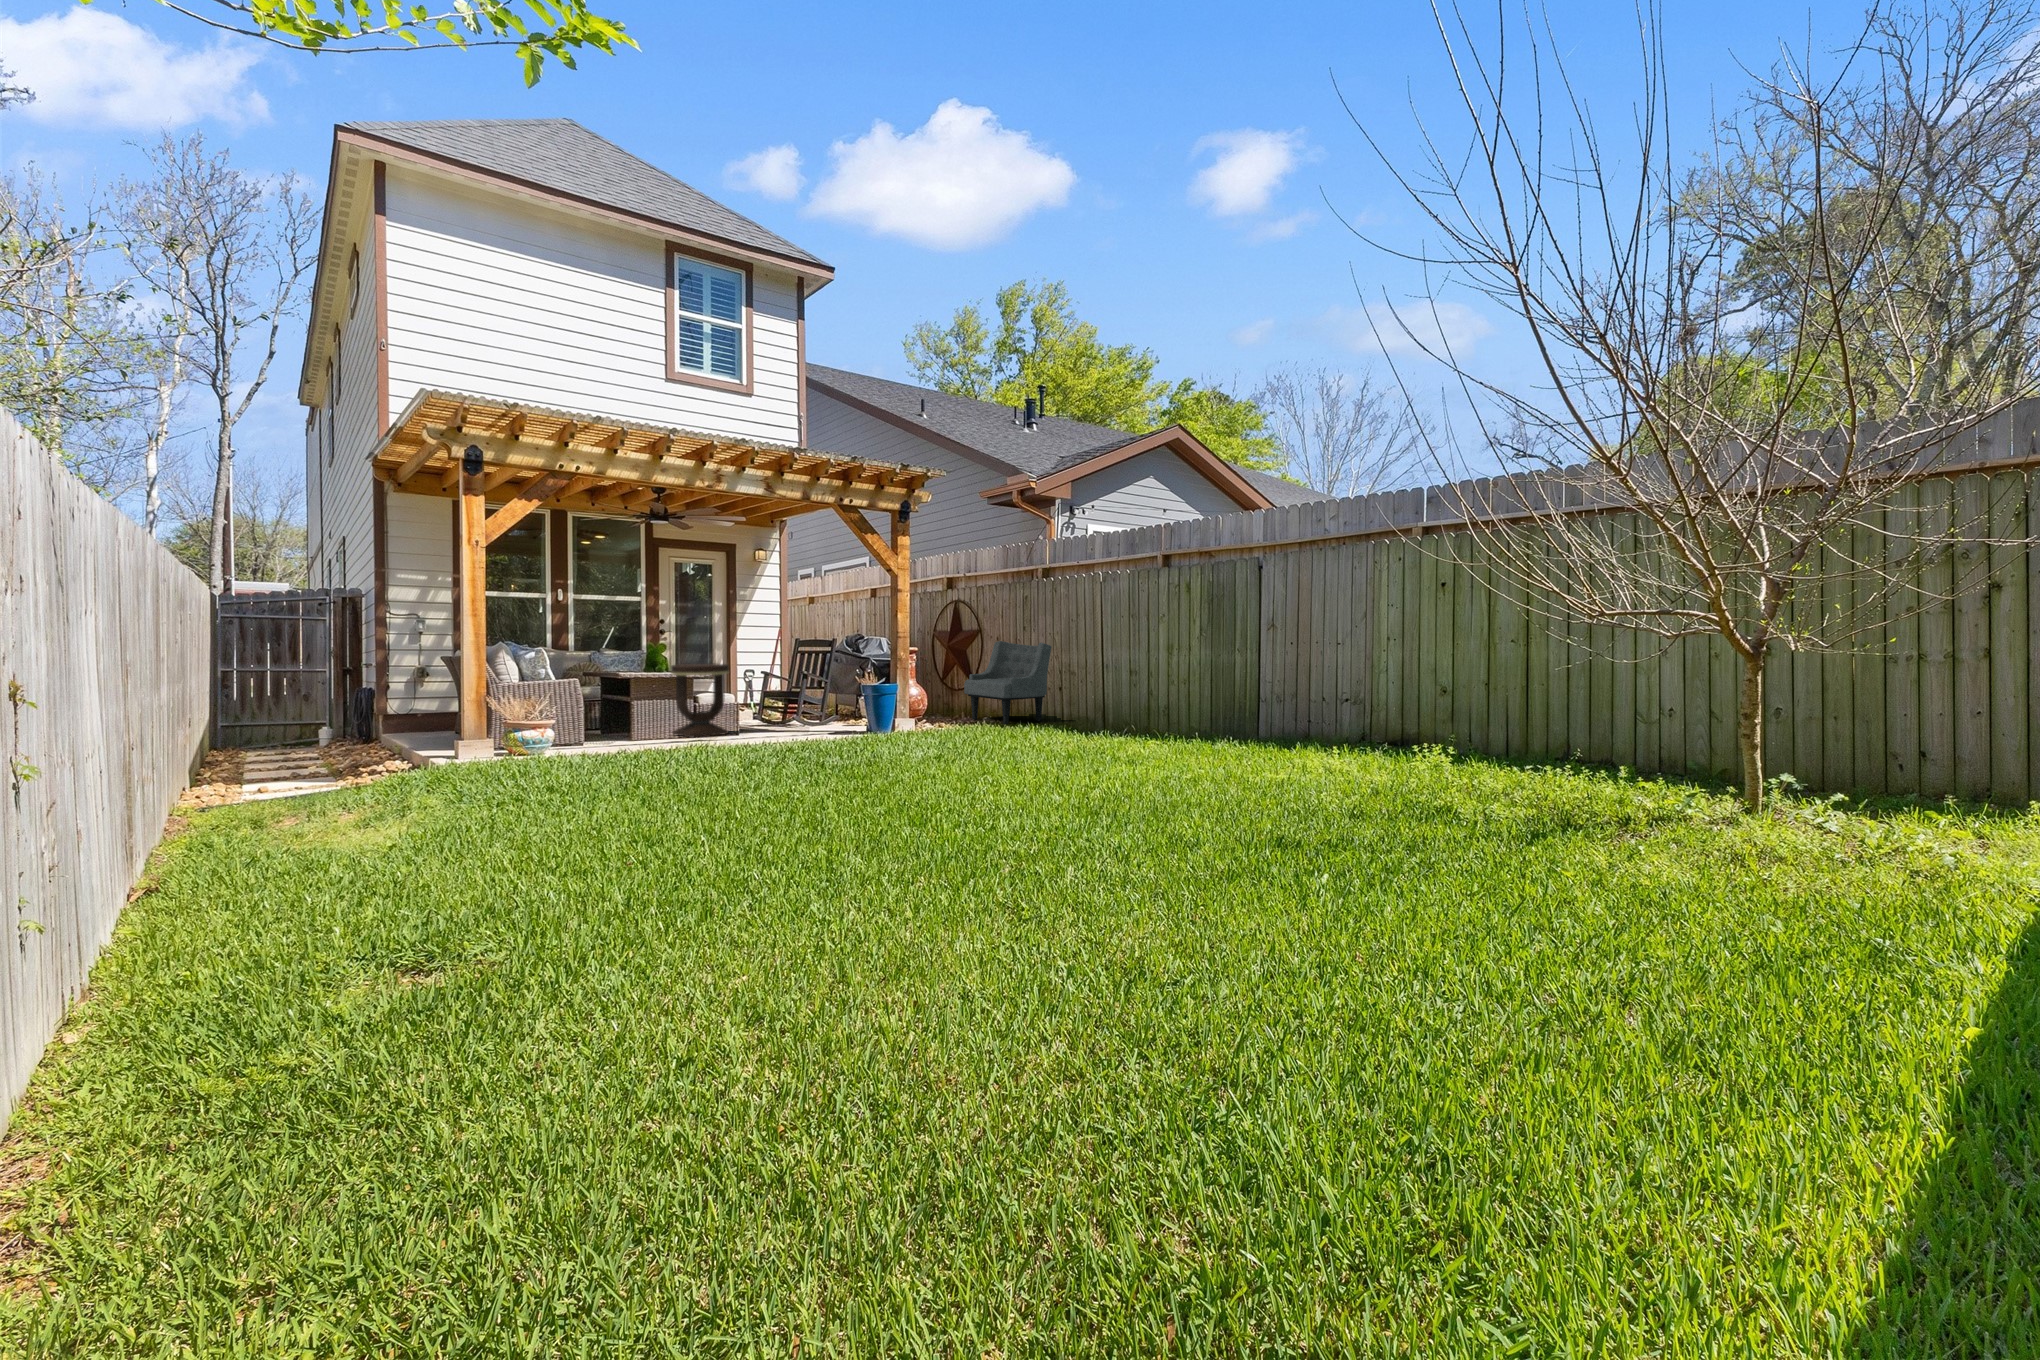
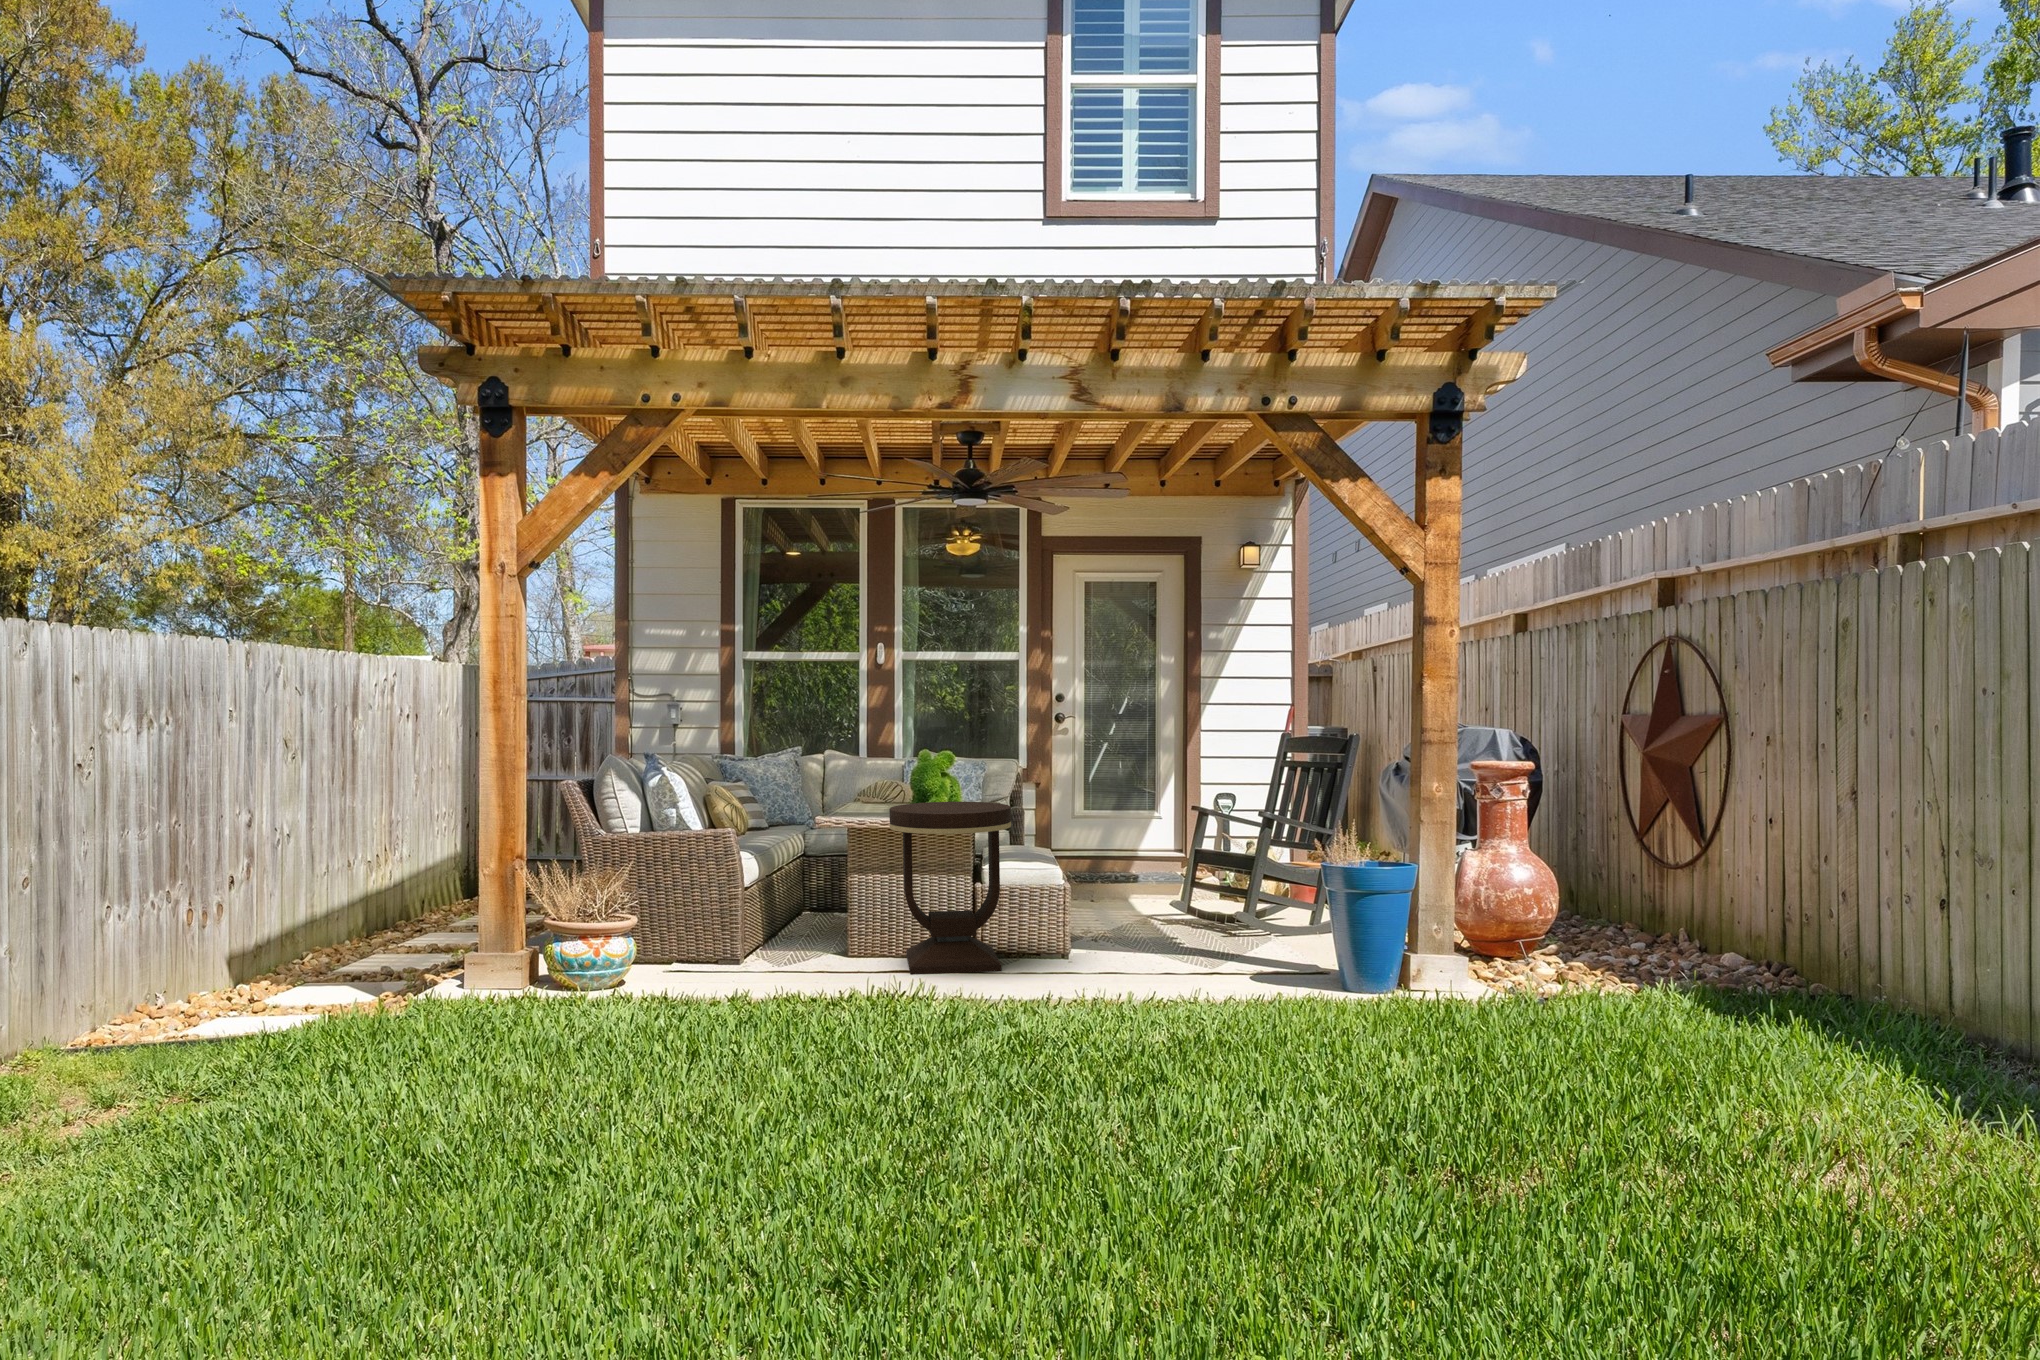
armchair: present [964,641,1052,724] -> none [1626,766,1920,1042]

